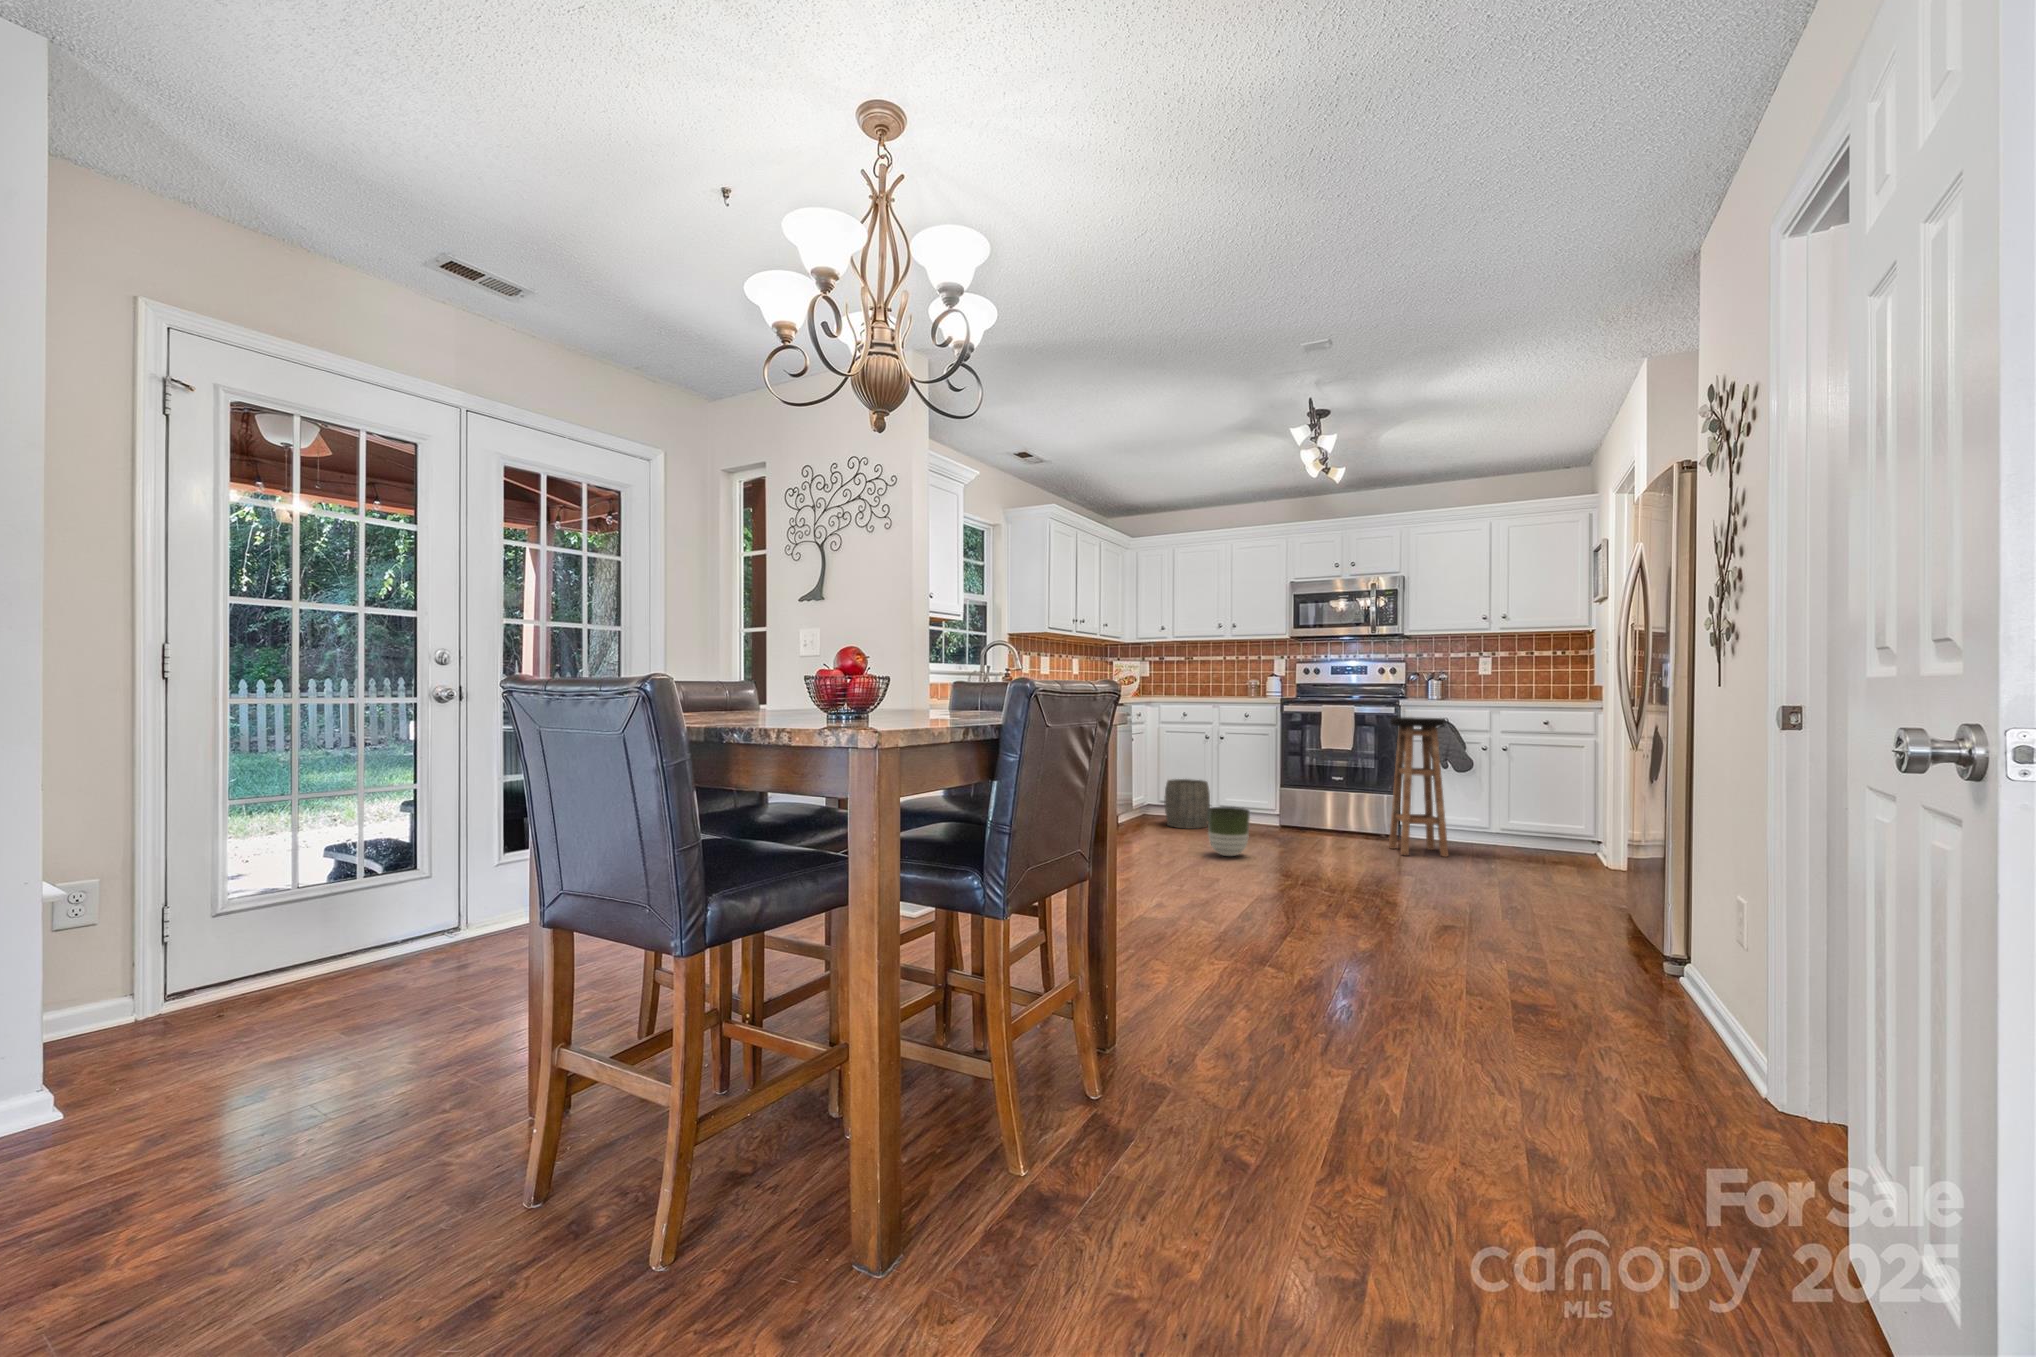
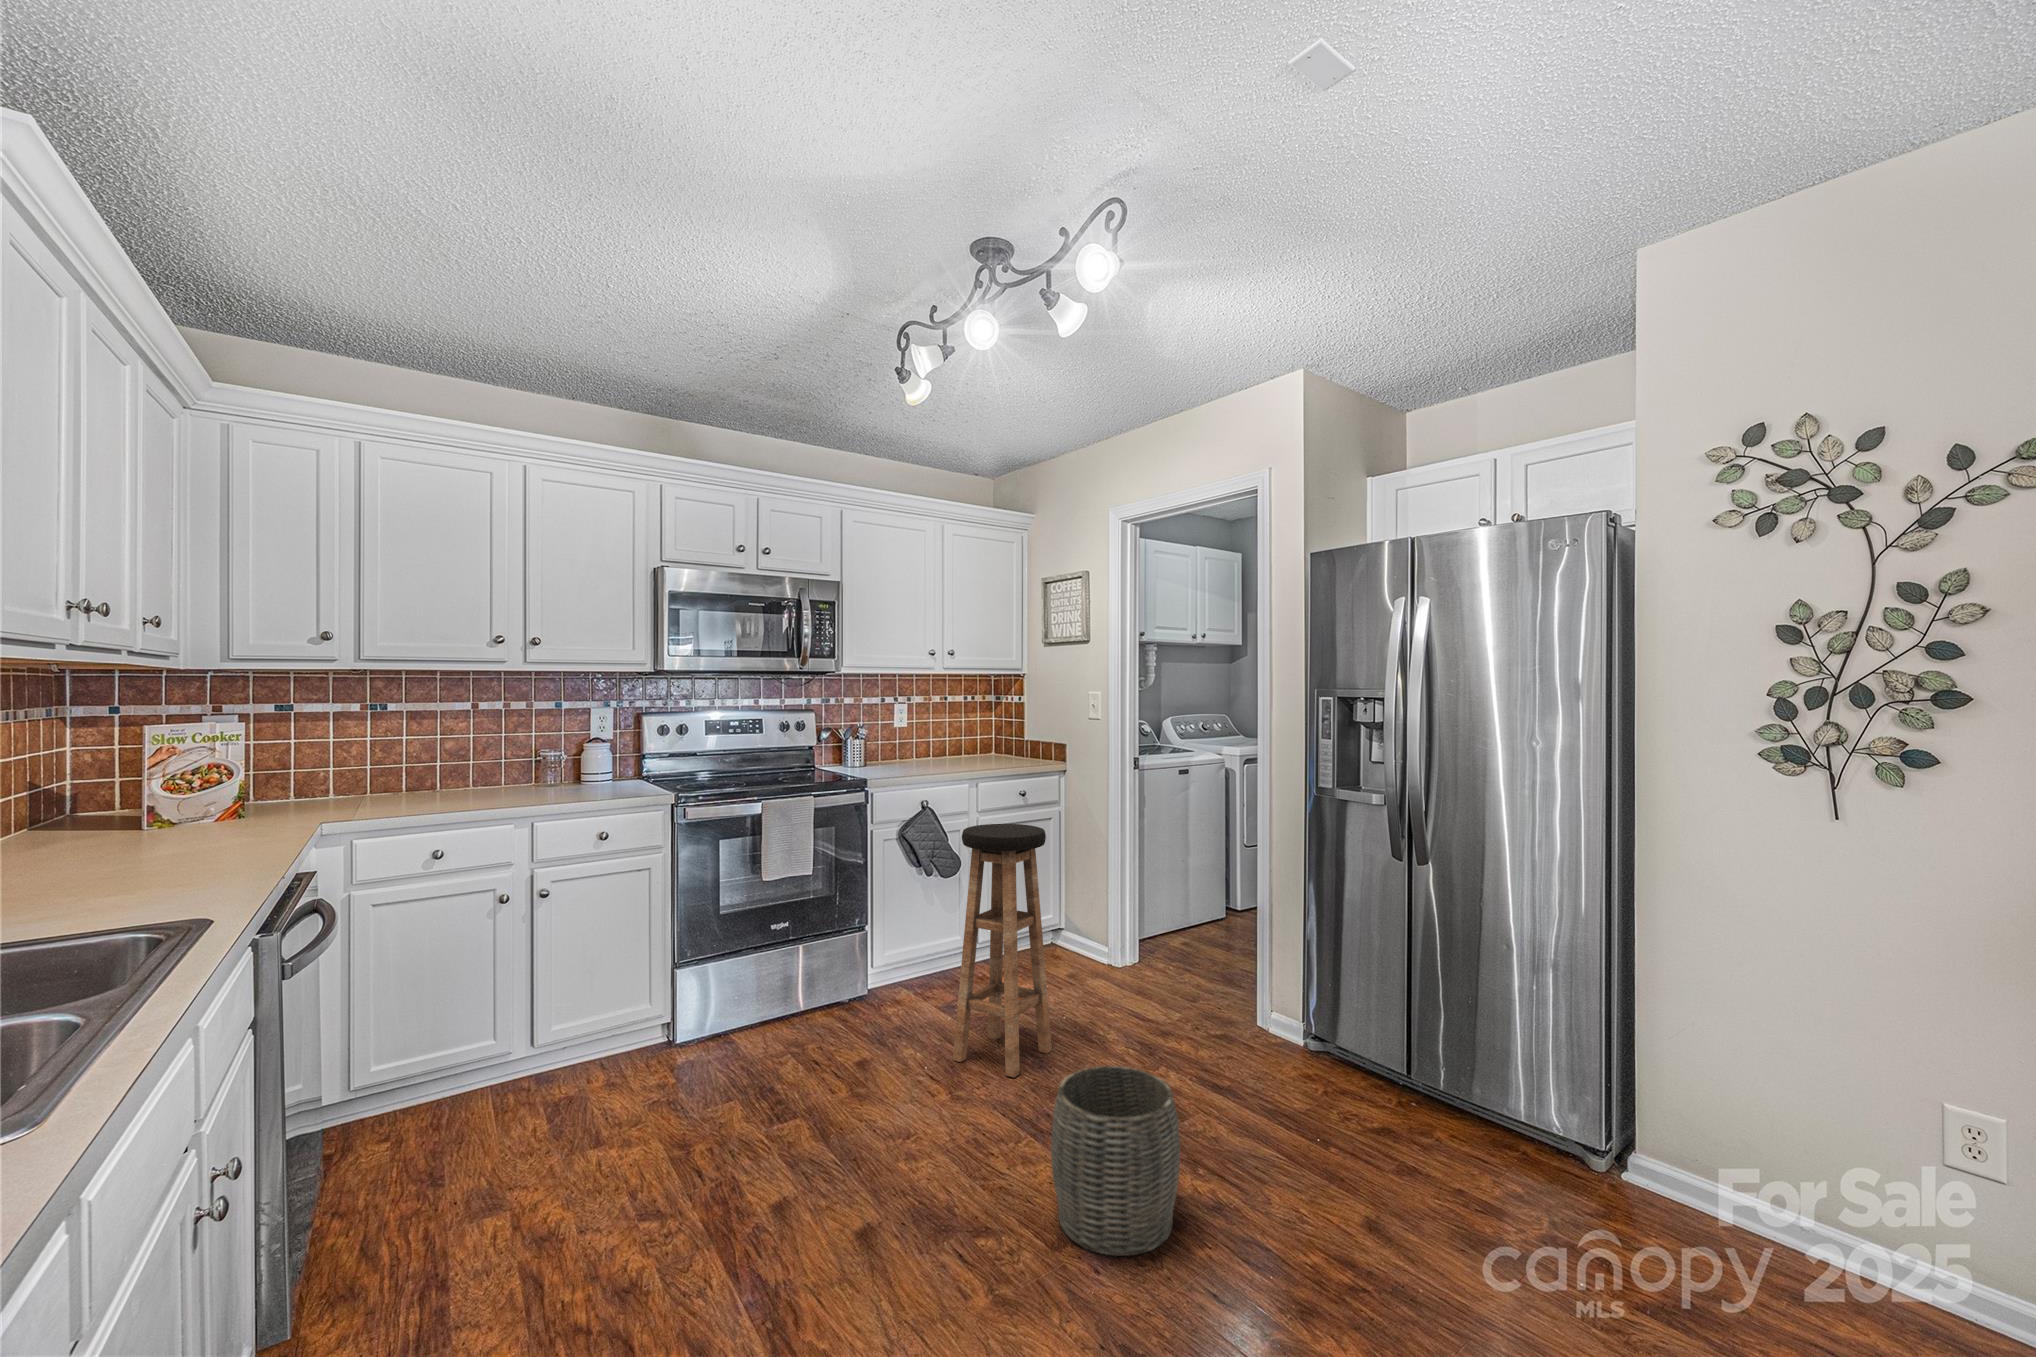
woven basket: present [1164,779,1210,829] -> present [1051,1066,1180,1256]
planter: present [1207,807,1250,856] -> none [754,1120,864,1277]

